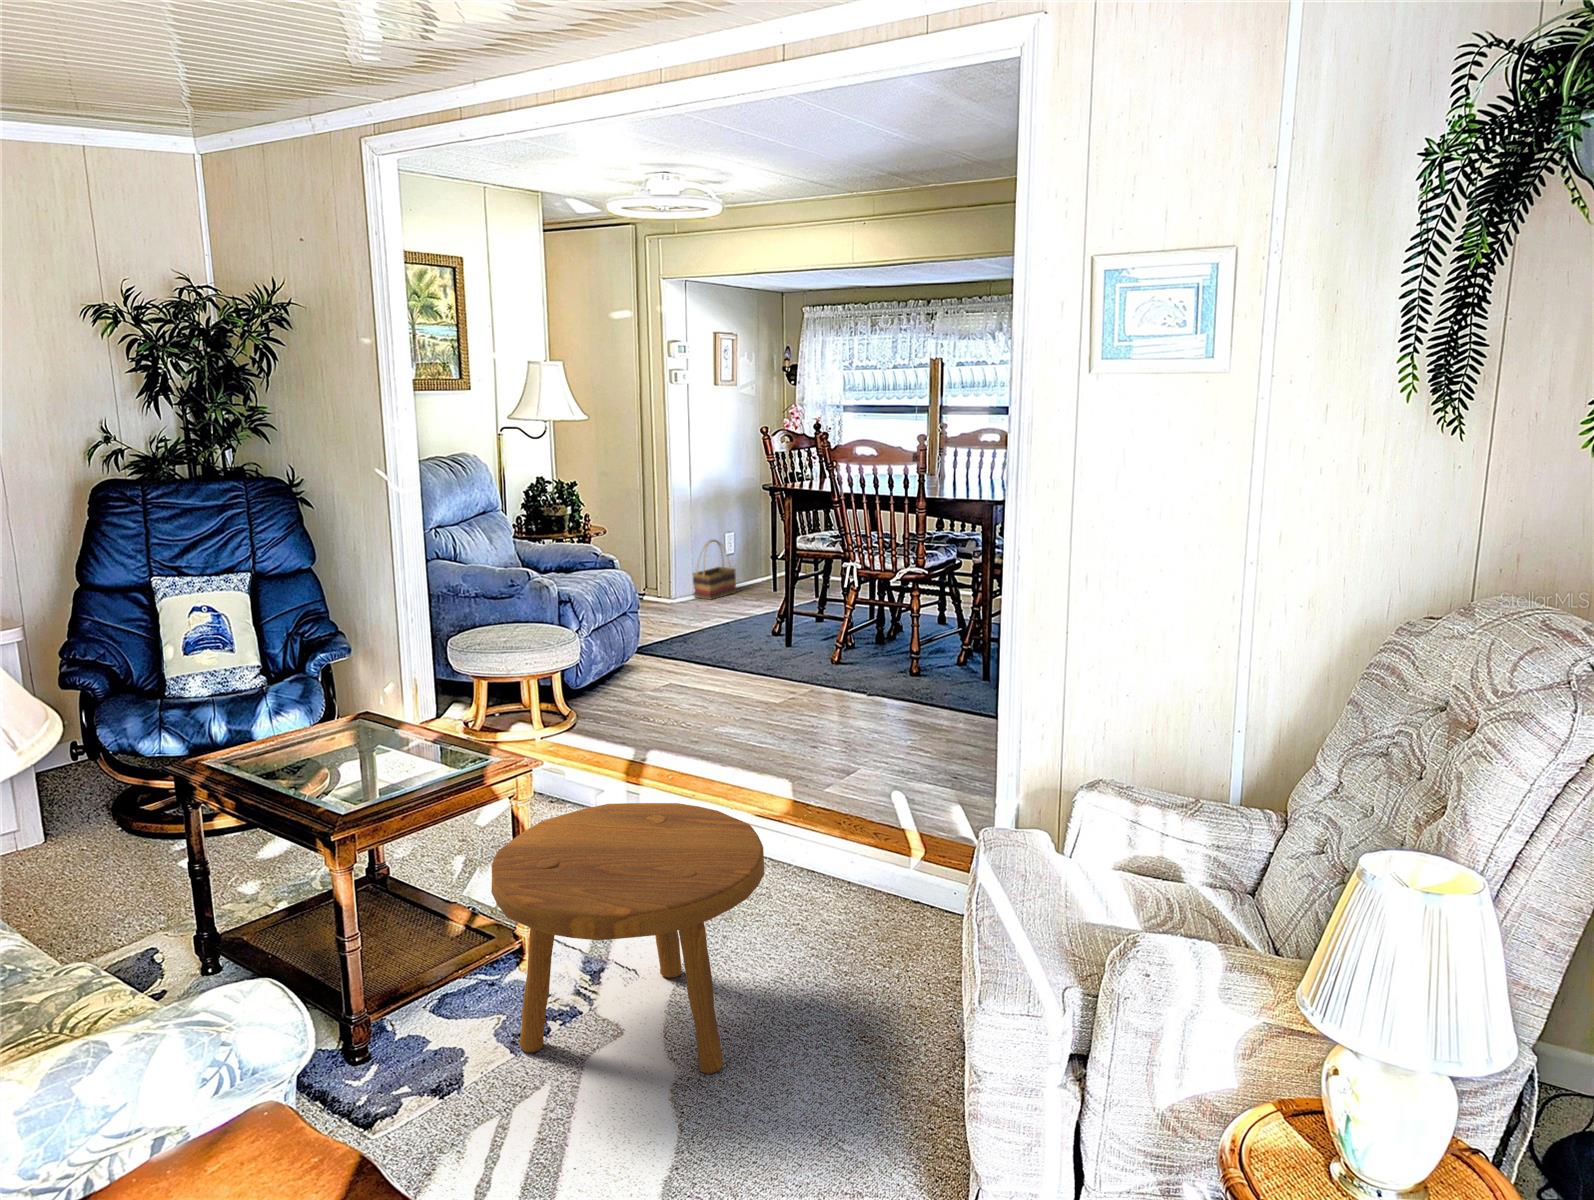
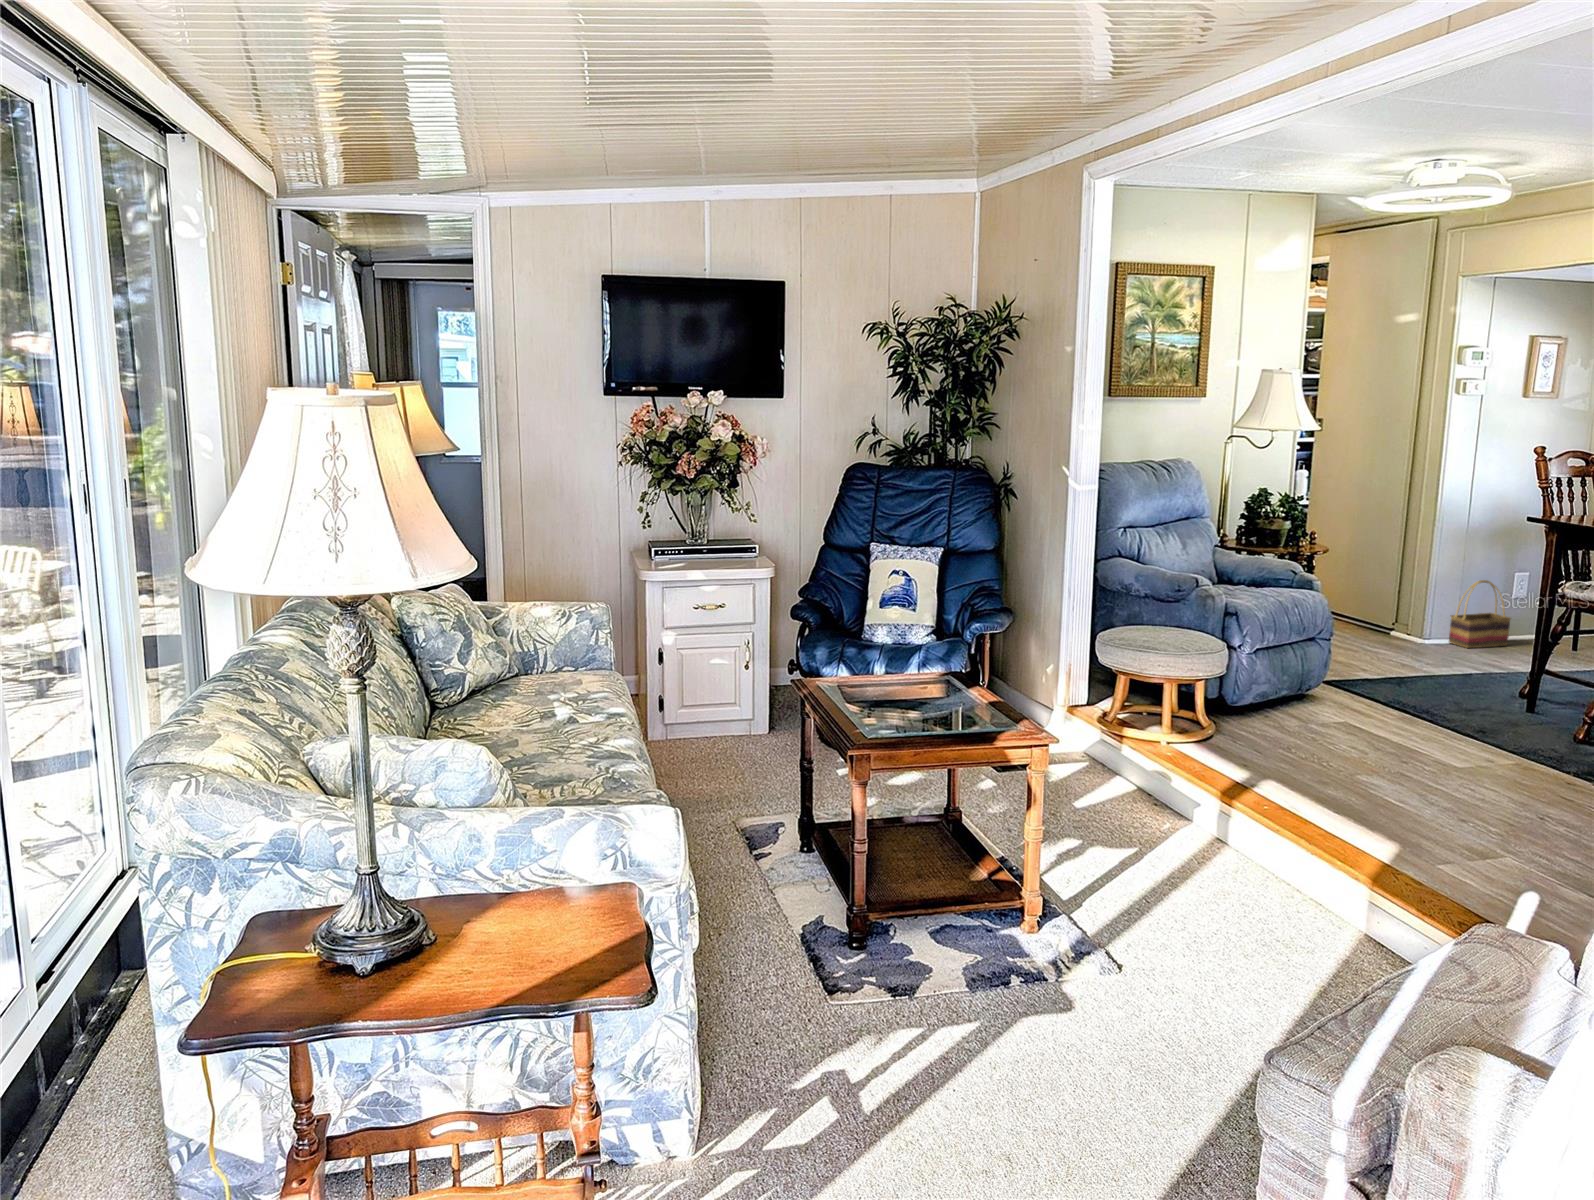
footstool: present [491,803,764,1073] -> none [963,794,1231,1069]

